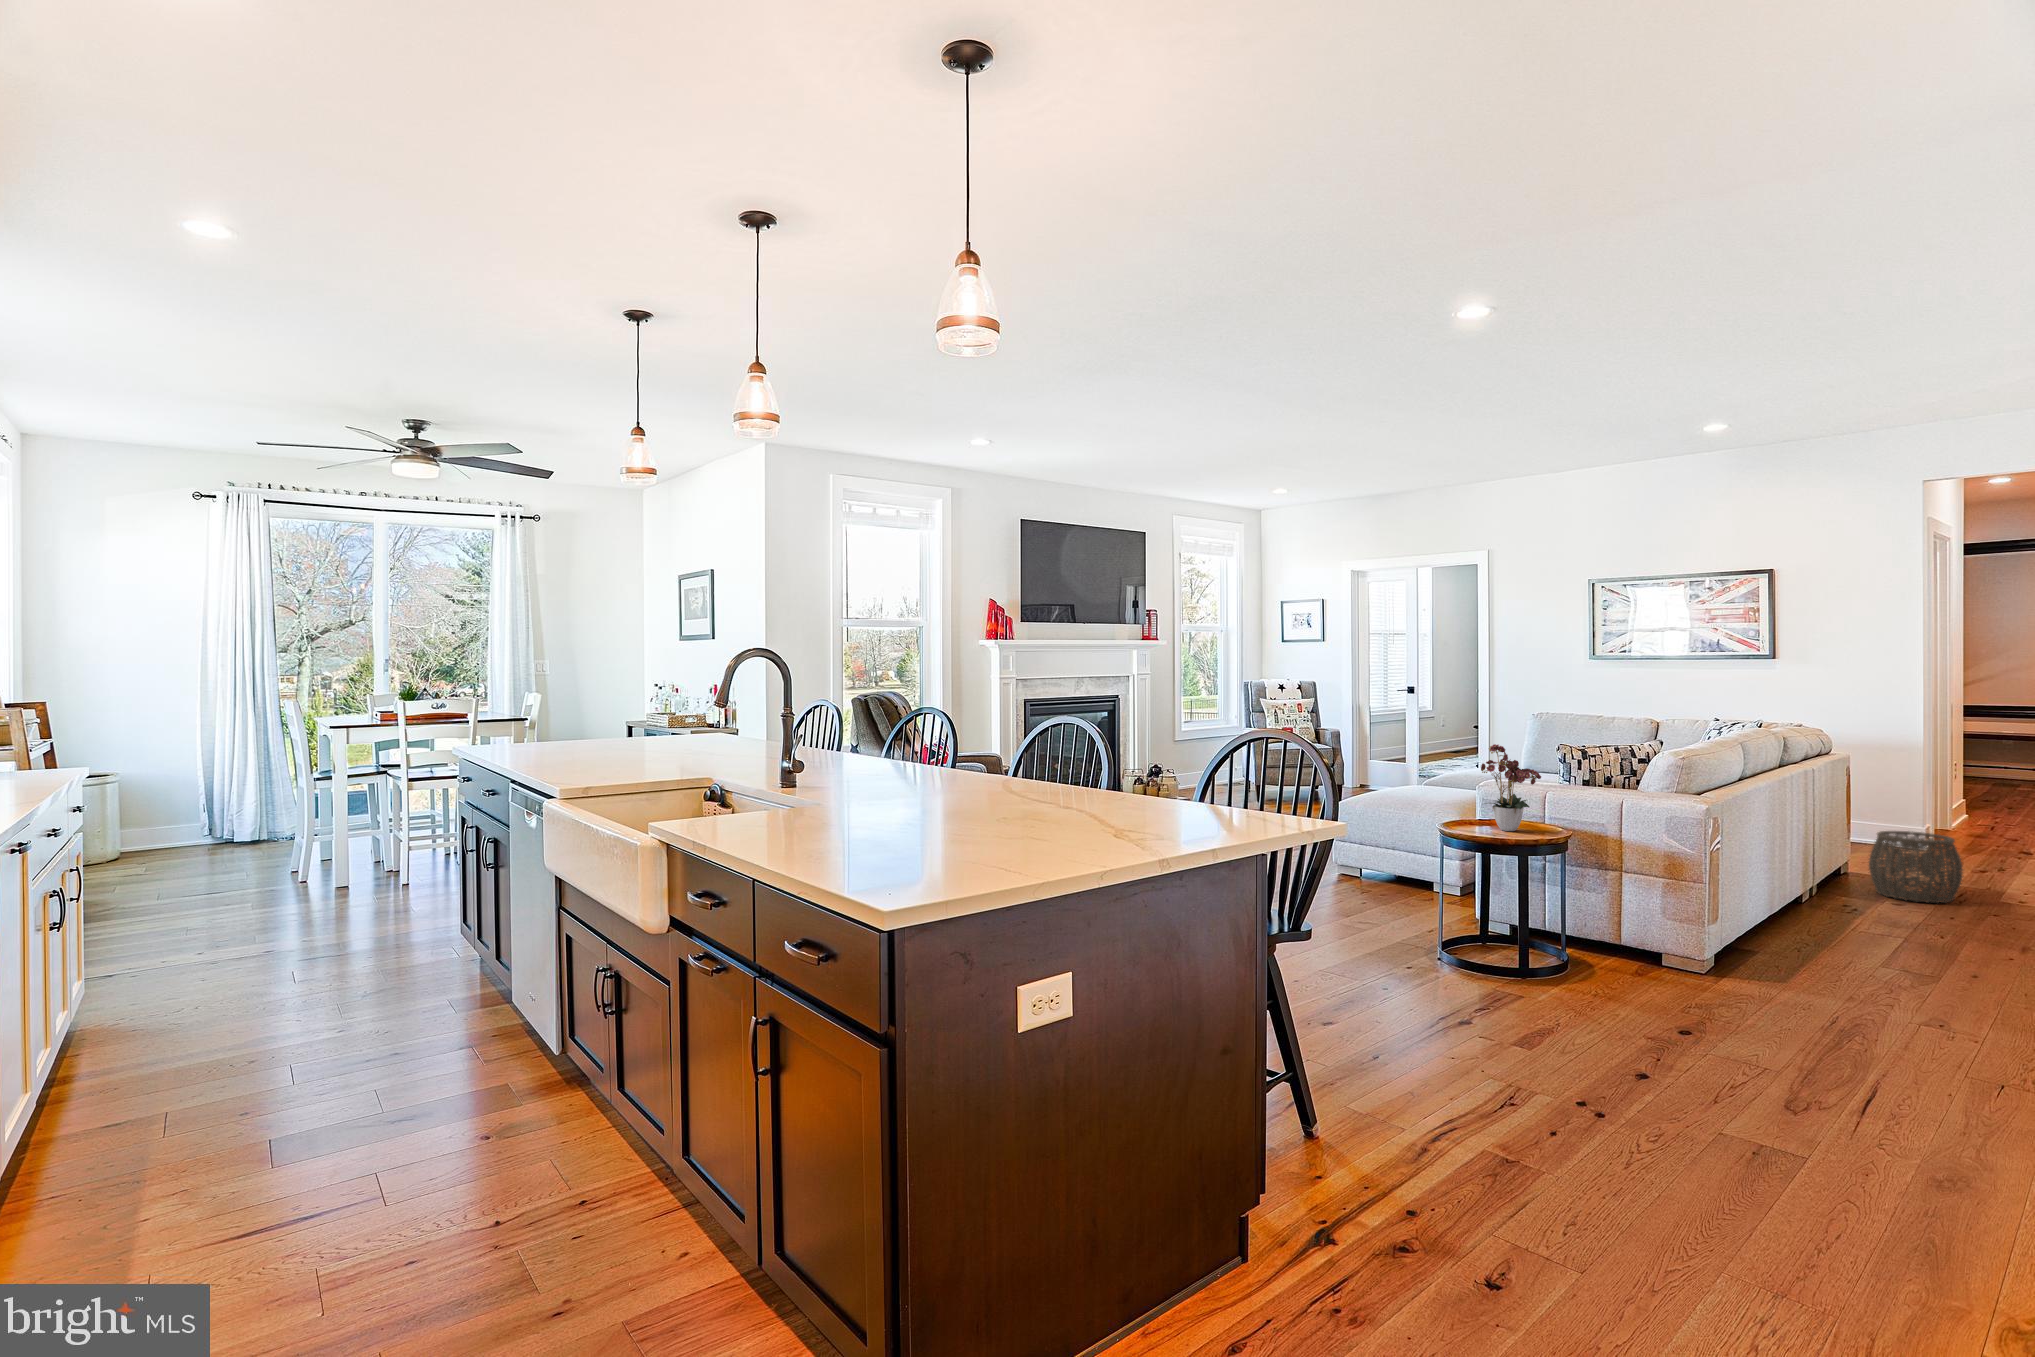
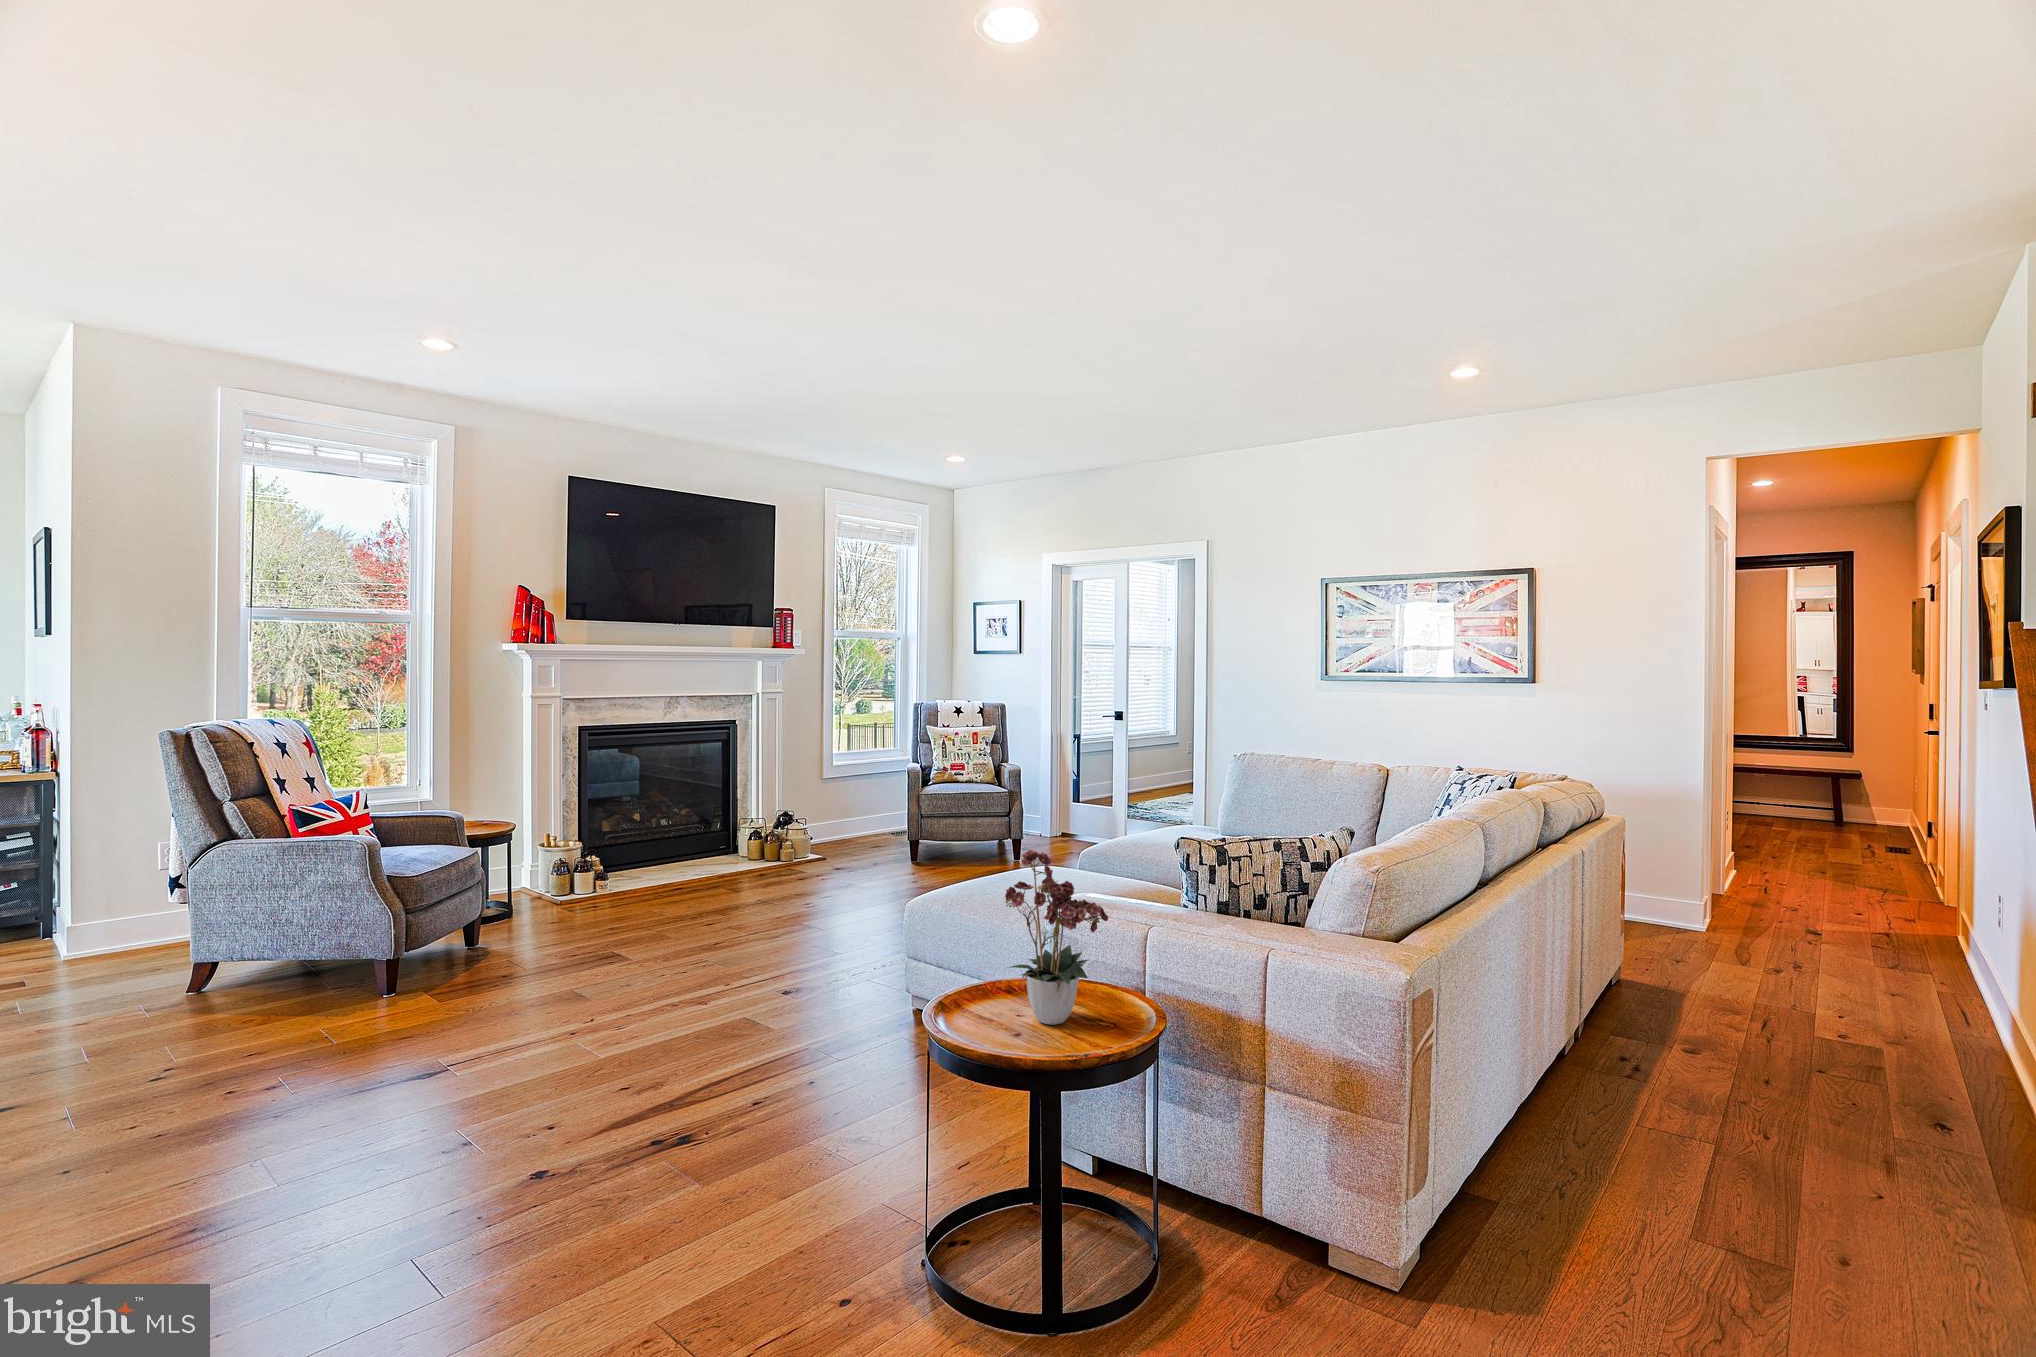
woven basket: present [1869,831,1963,903] -> none [1655,939,1784,1056]

